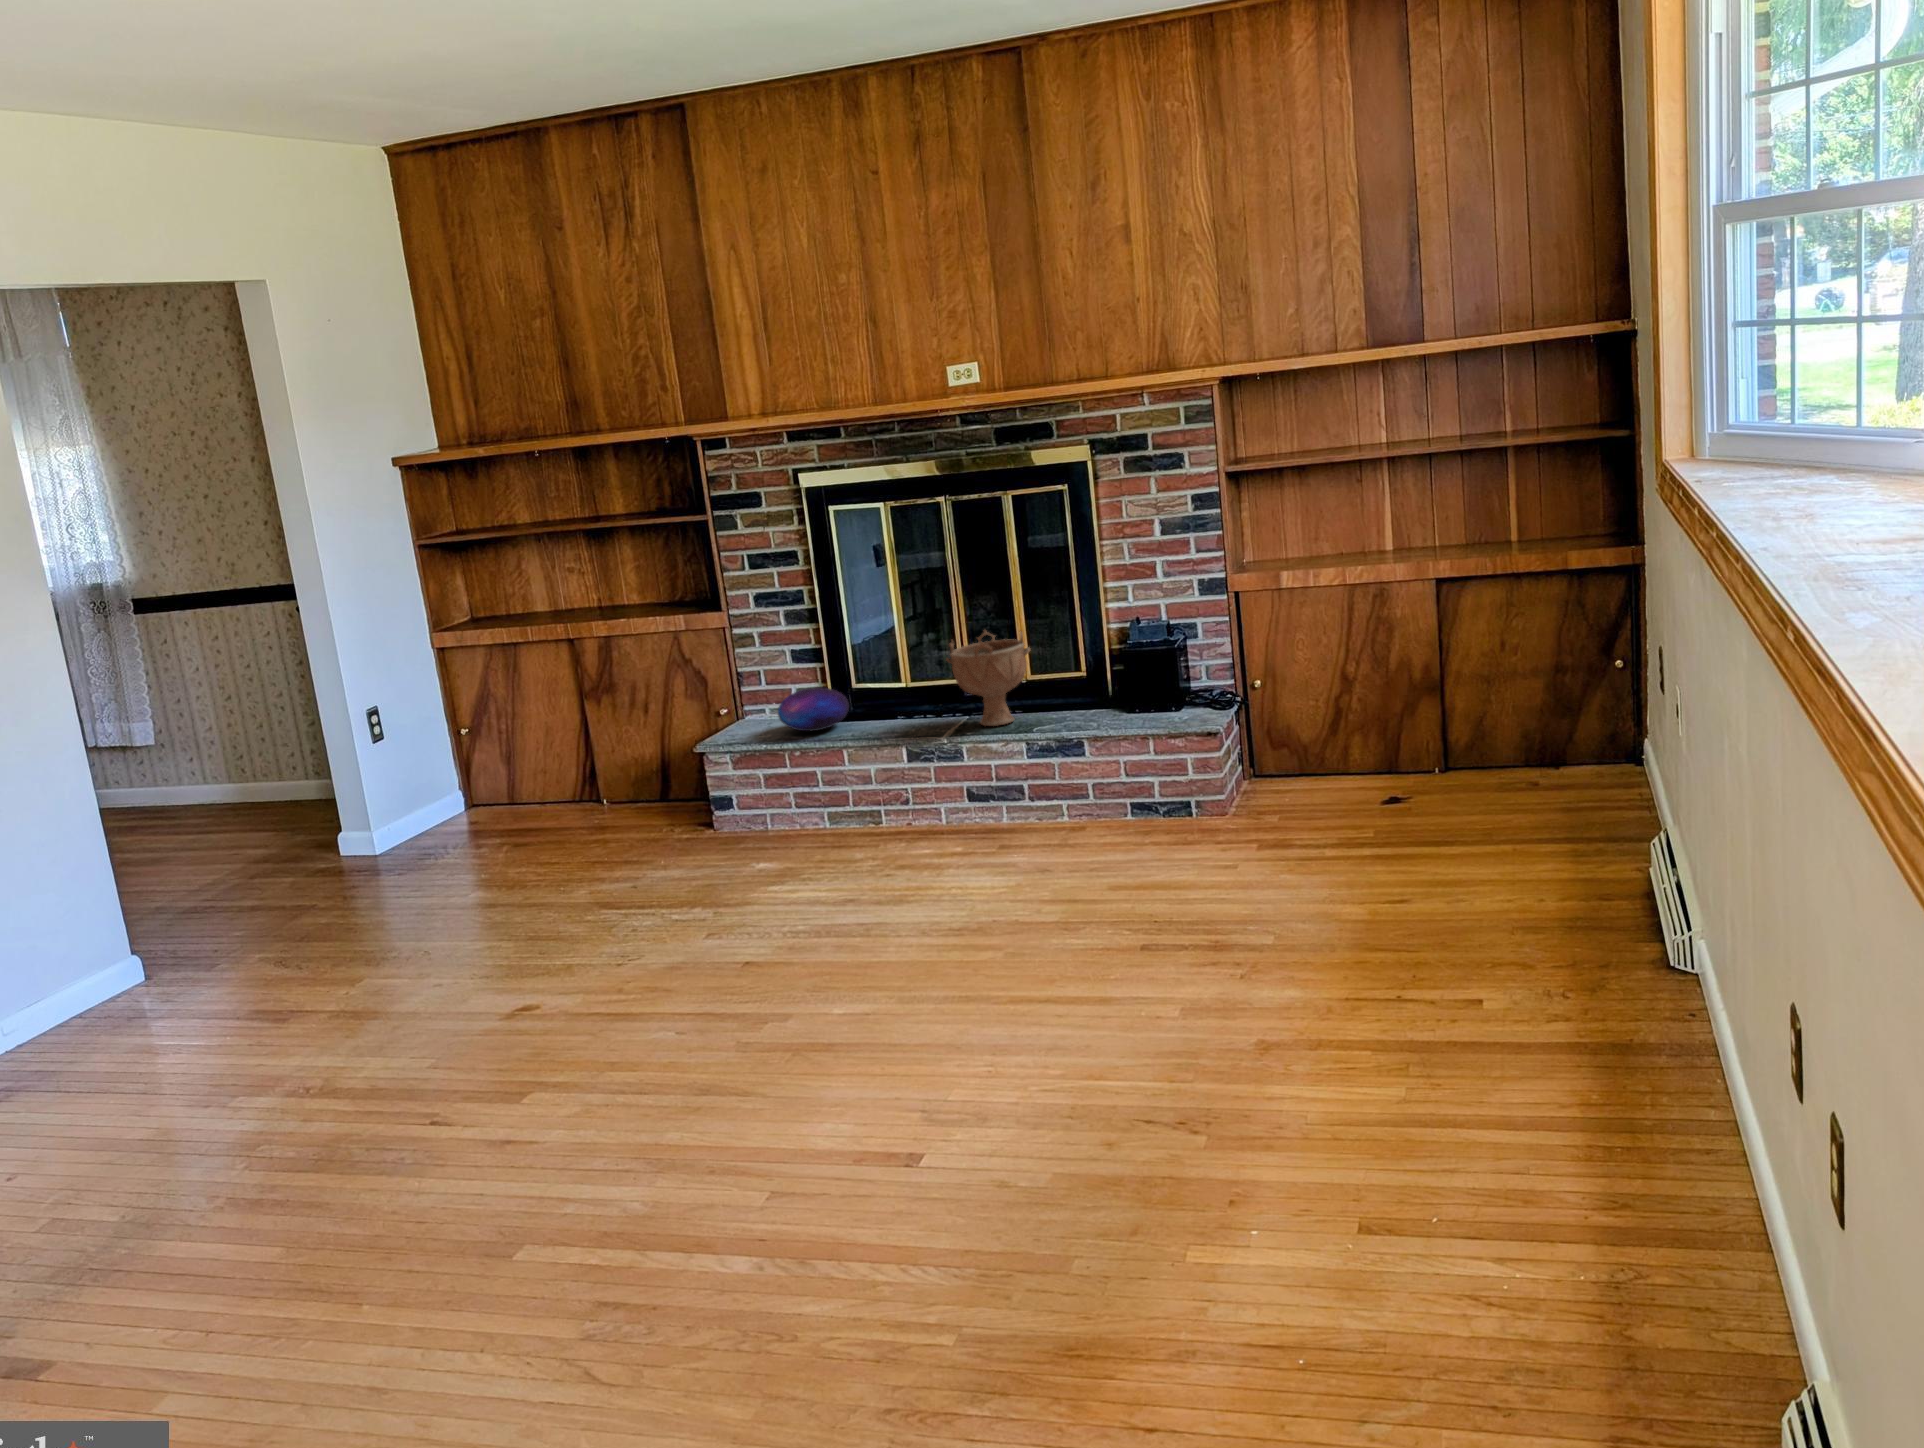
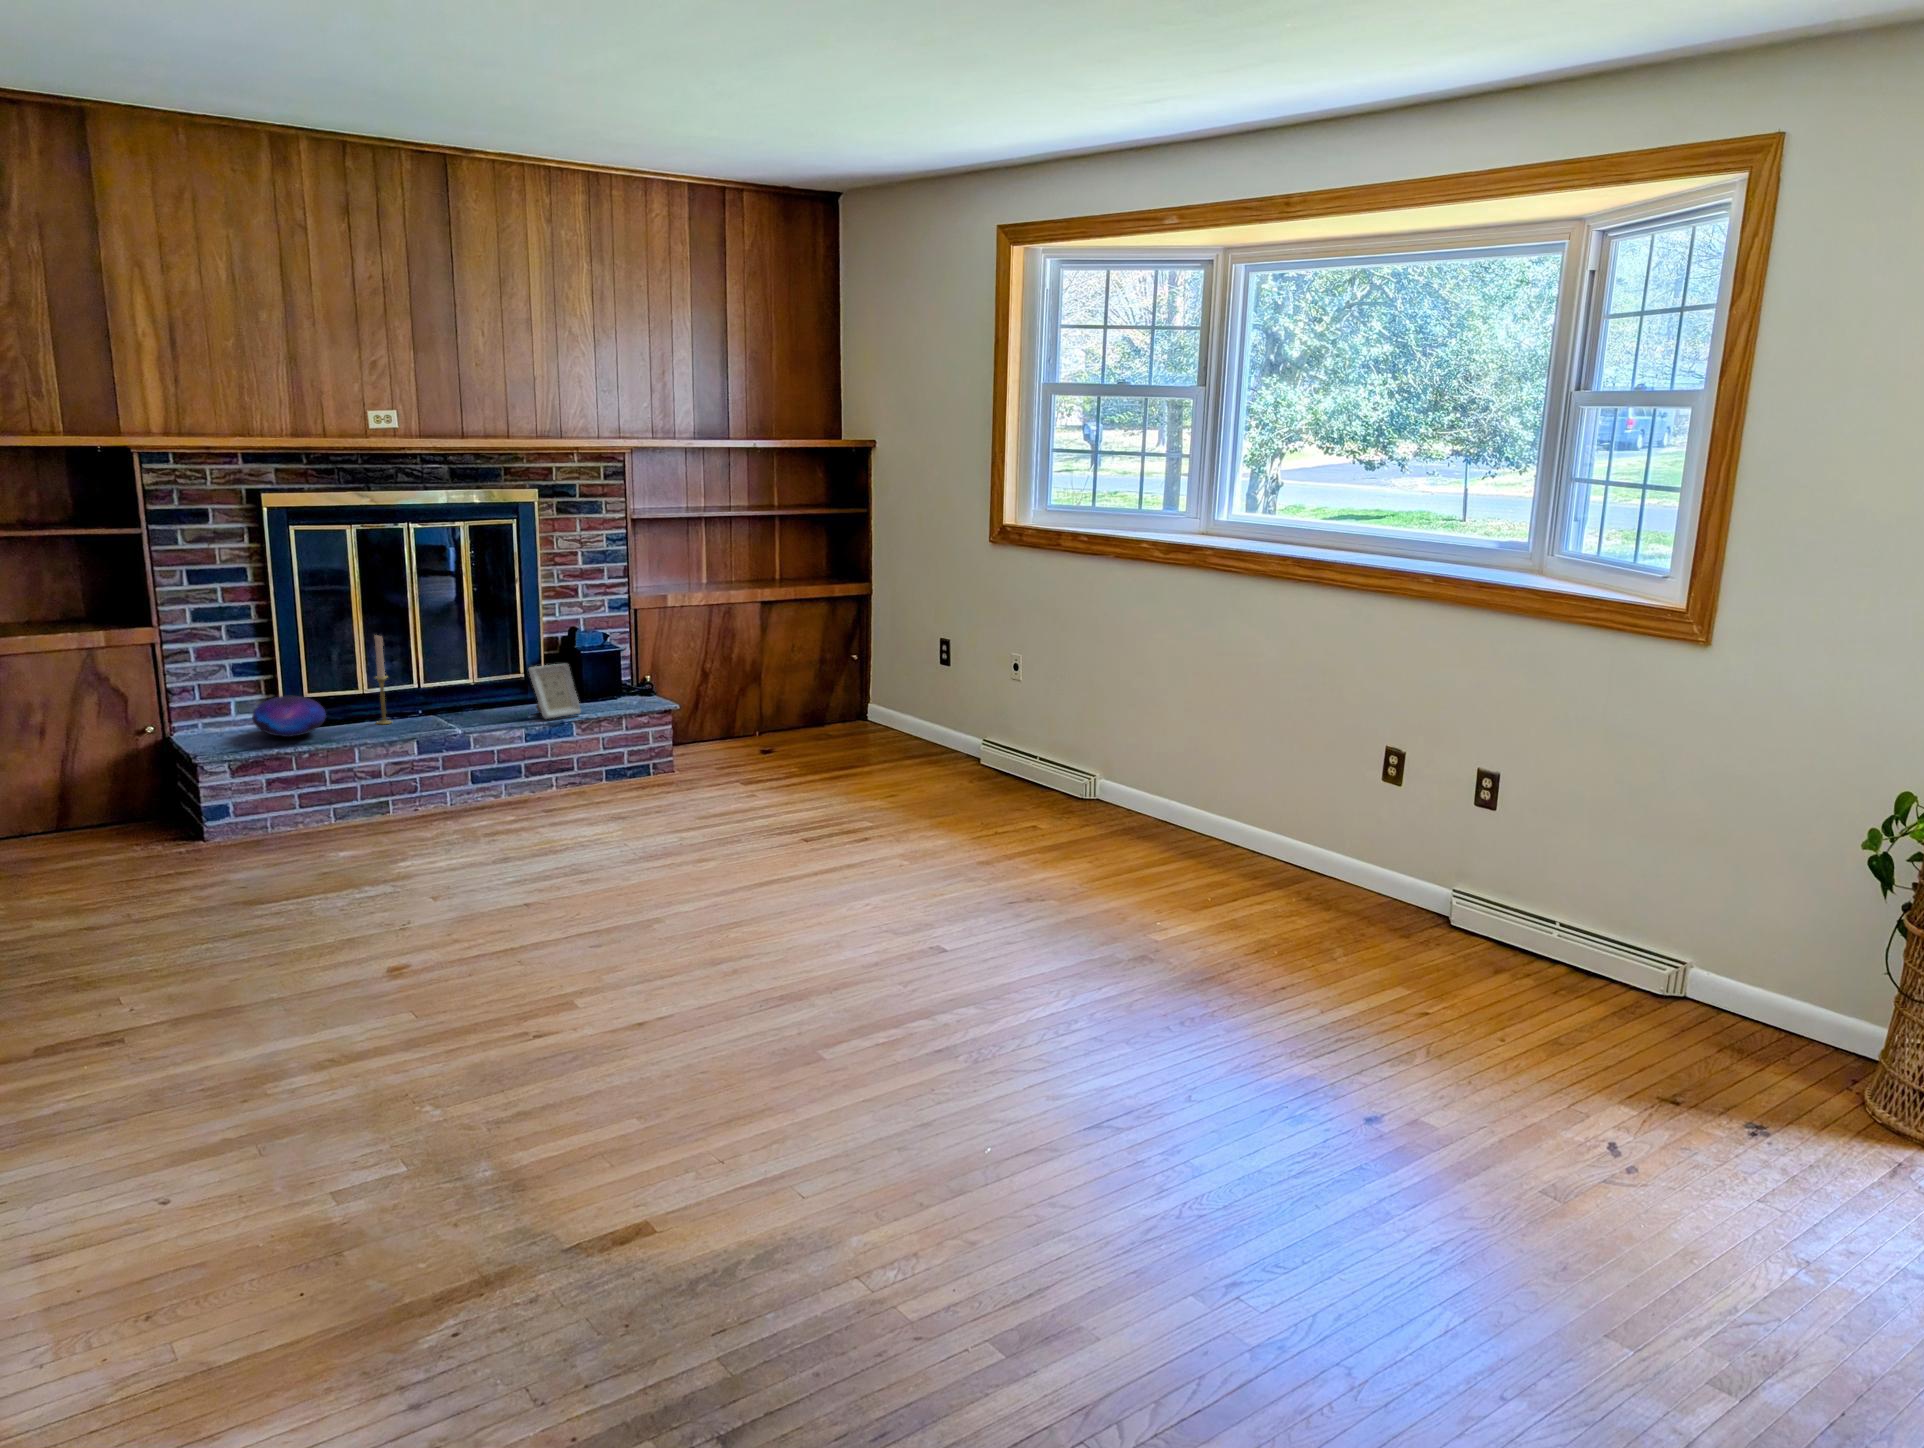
candlestick: none [898,622,923,724] -> present [375,636,391,724]
decorative bowl: present [946,630,1030,726] -> none [431,640,501,721]
picture frame: none [1054,661,1110,729] -> present [529,664,581,719]

